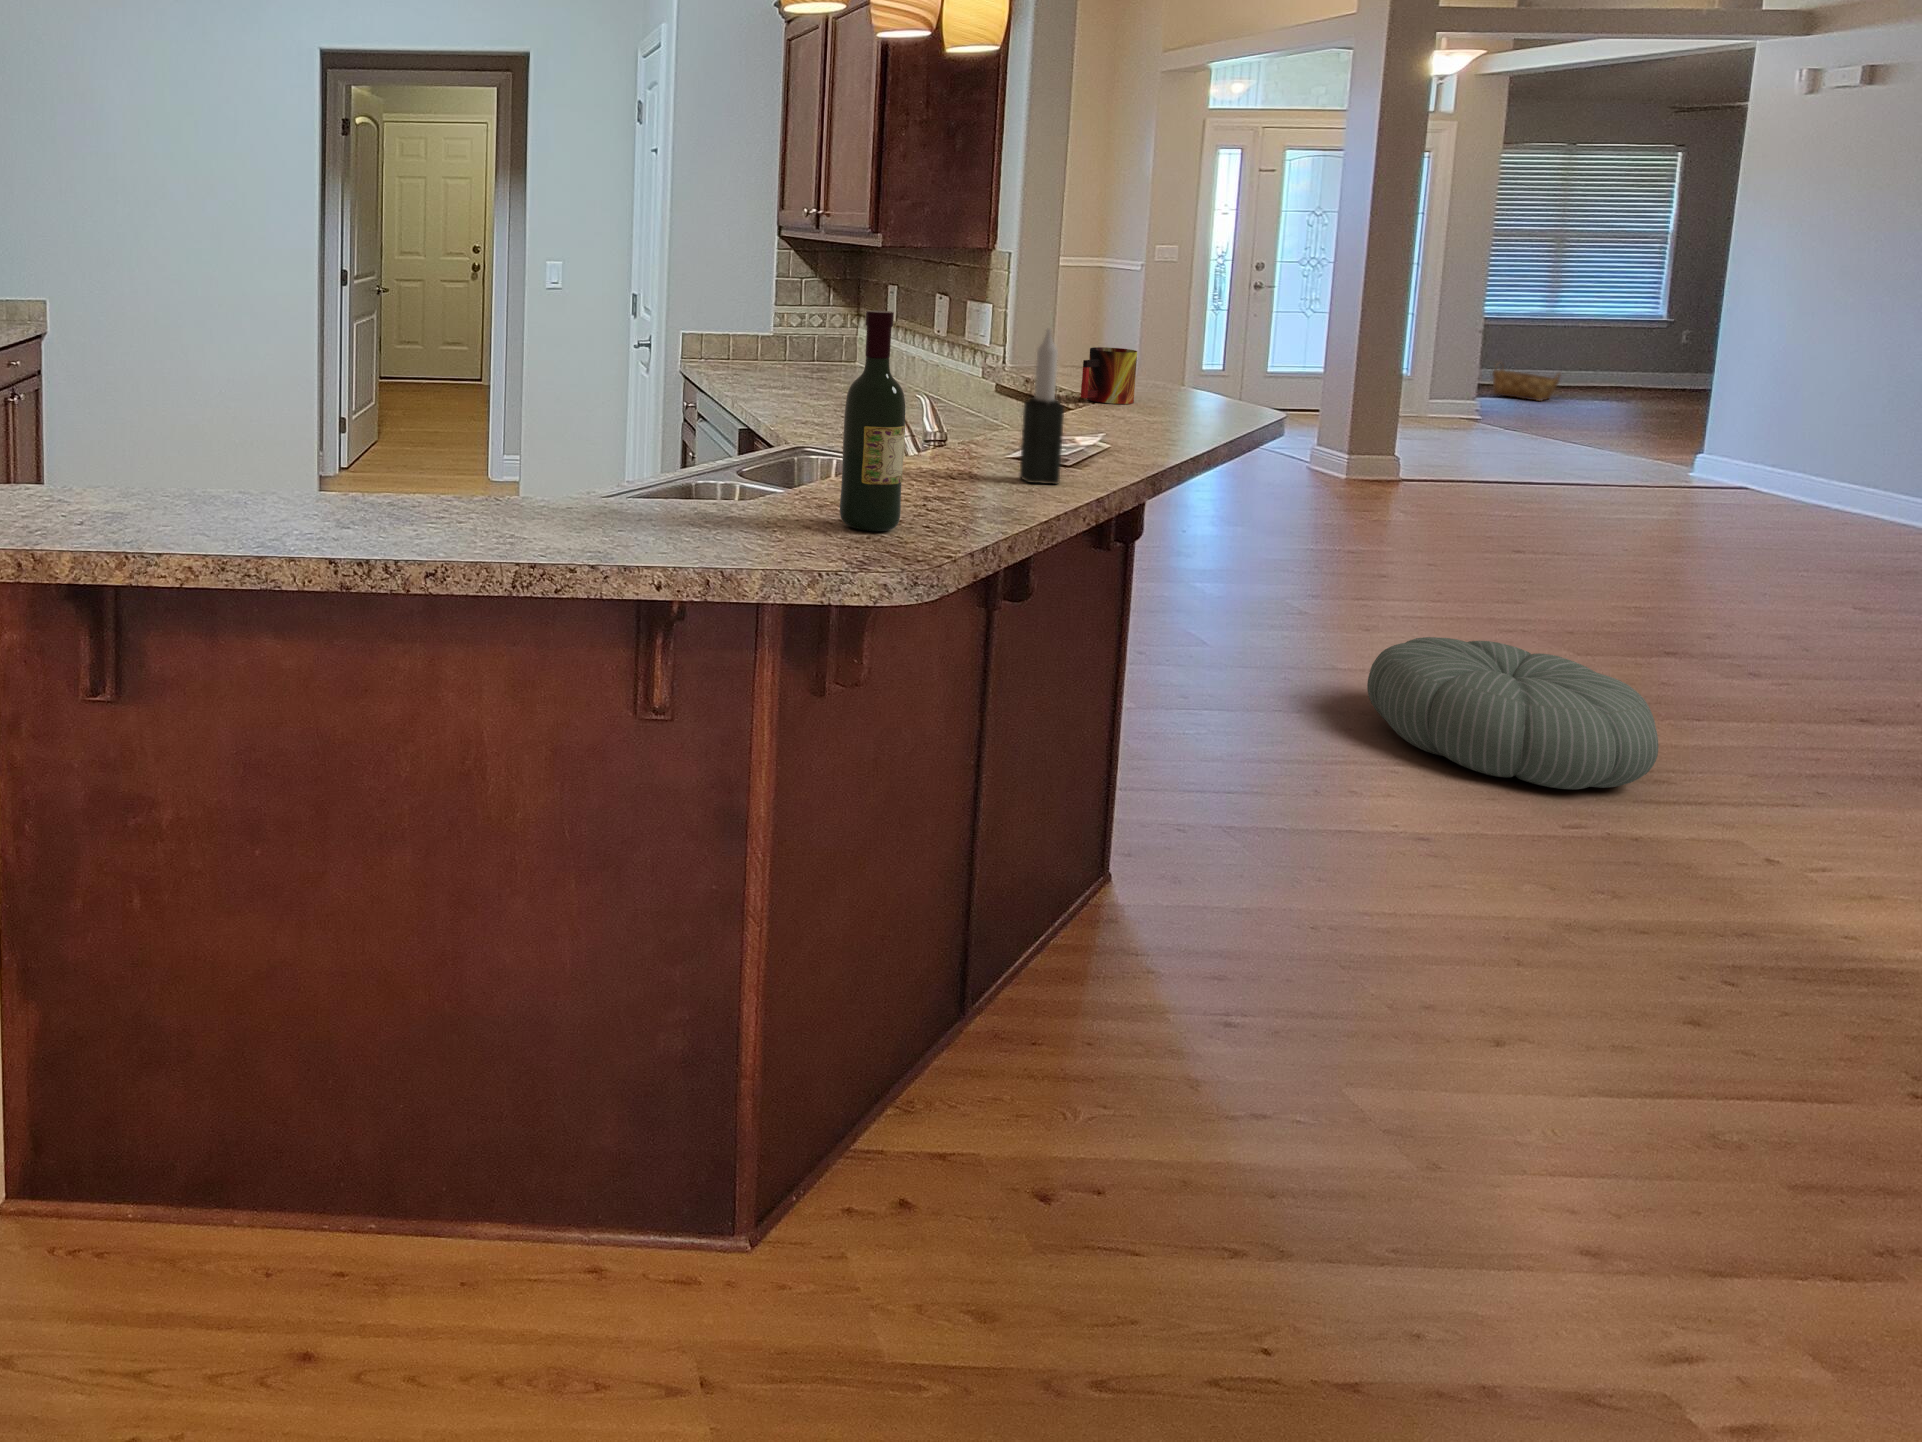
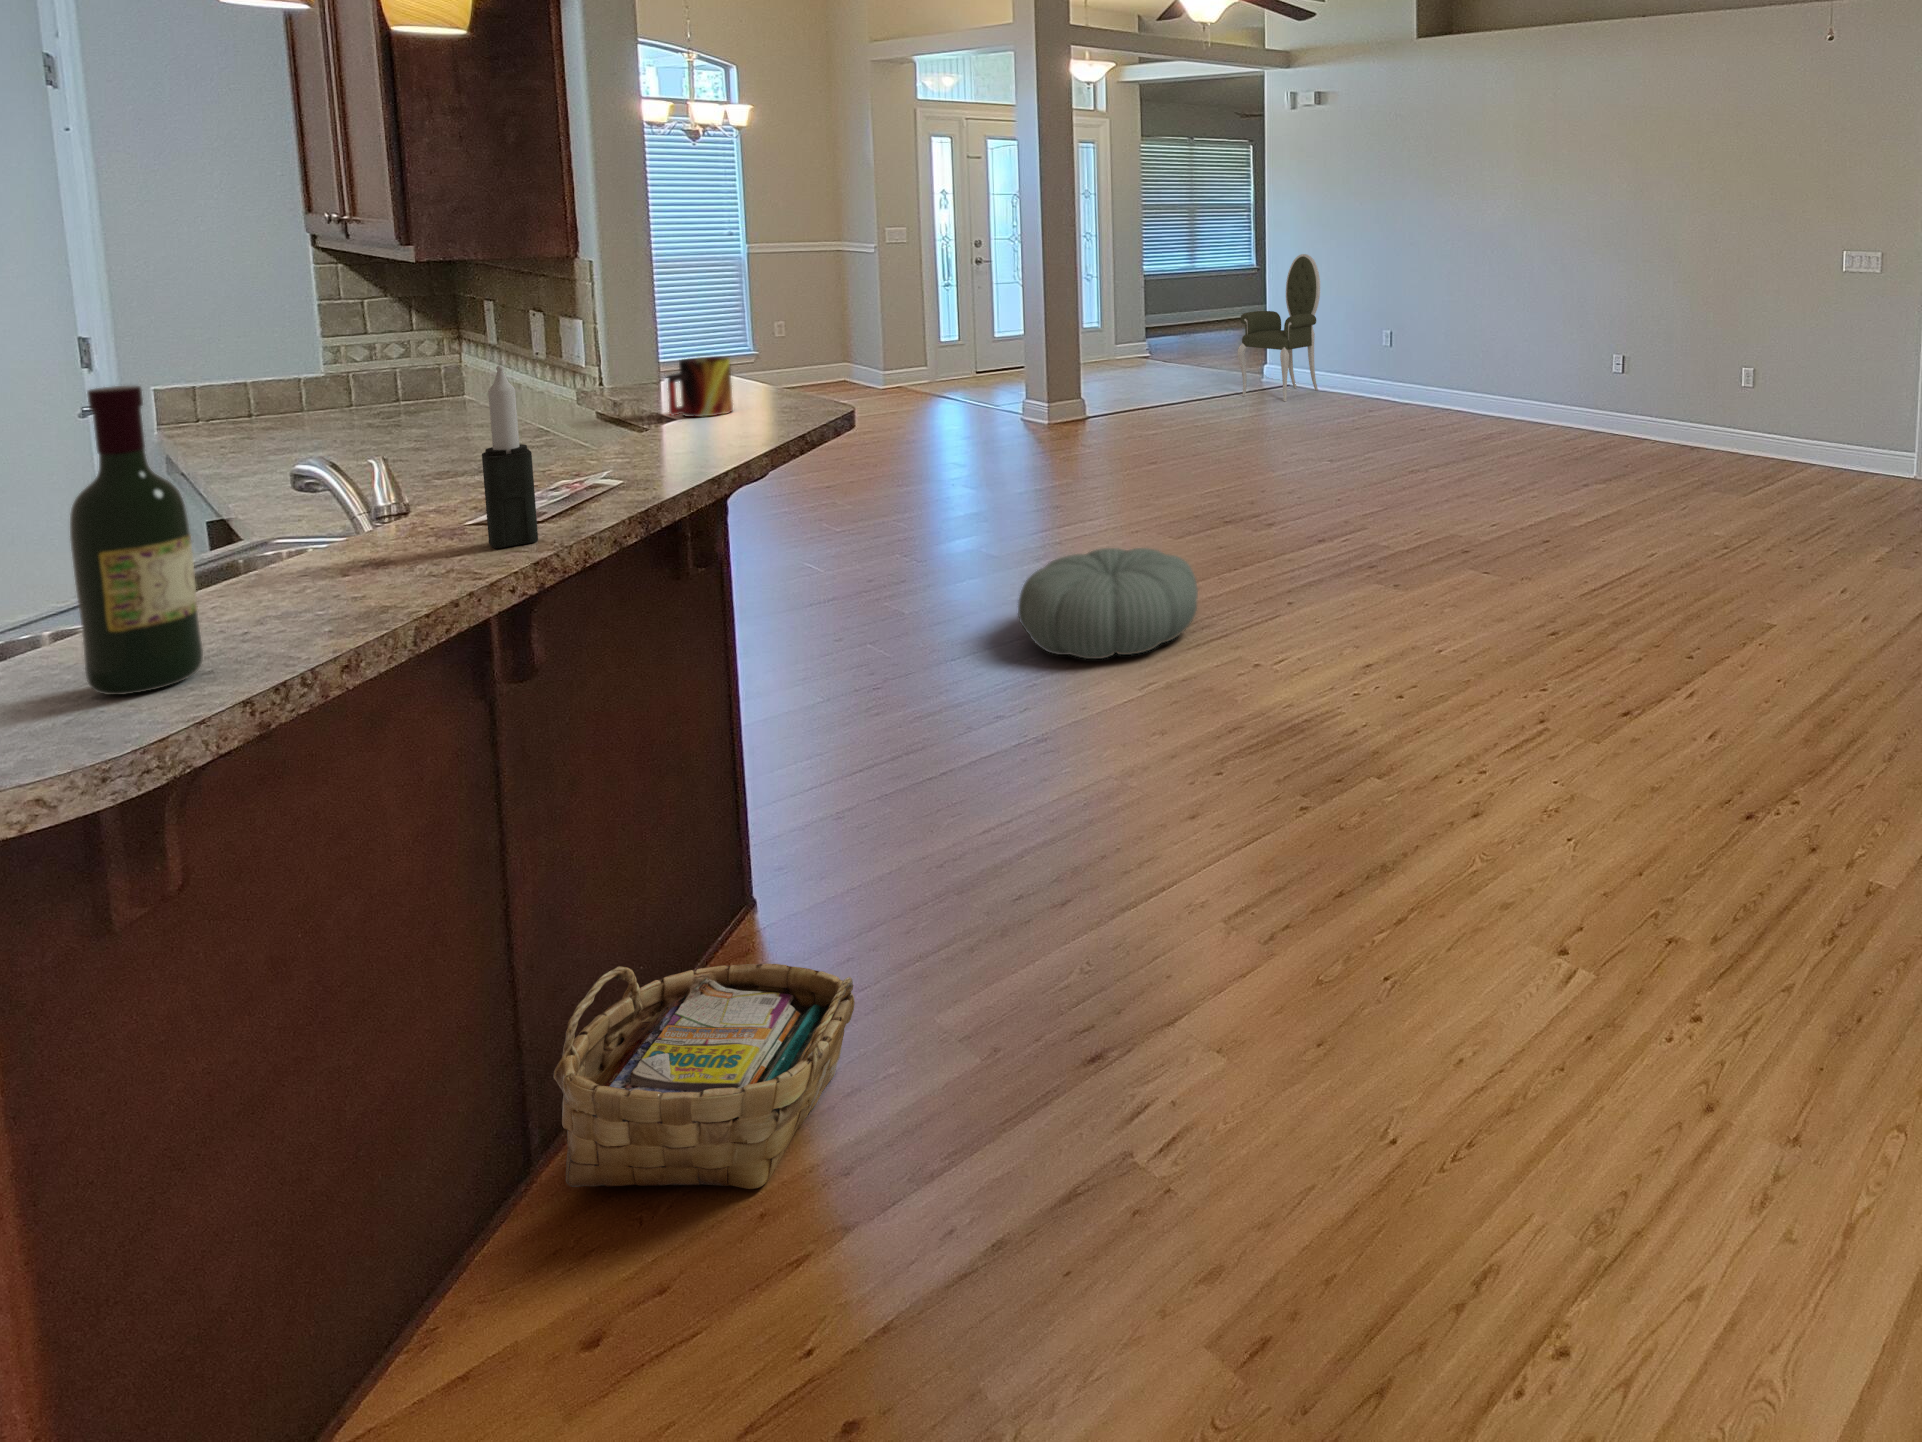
armchair: none [1661,304,1848,513] -> present [1238,254,1320,401]
woven basket: present [1493,363,1560,401] -> present [553,964,855,1189]

